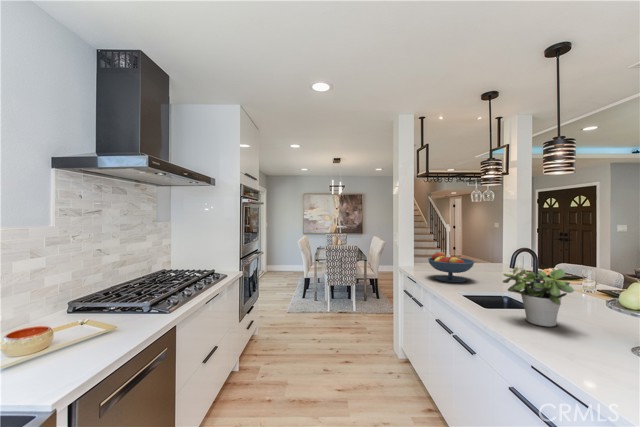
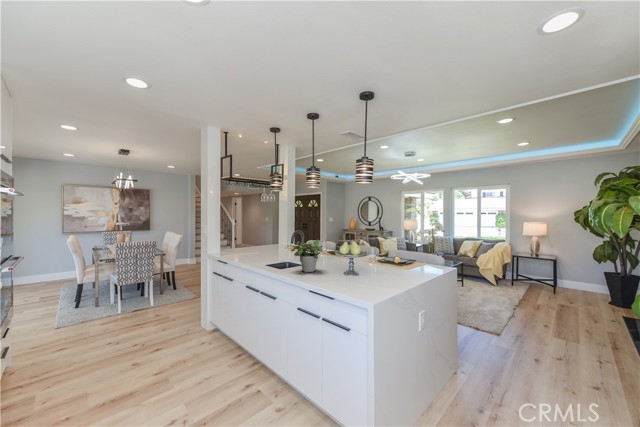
fruit bowl: present [428,252,474,282] -> none [236,238,268,259]

